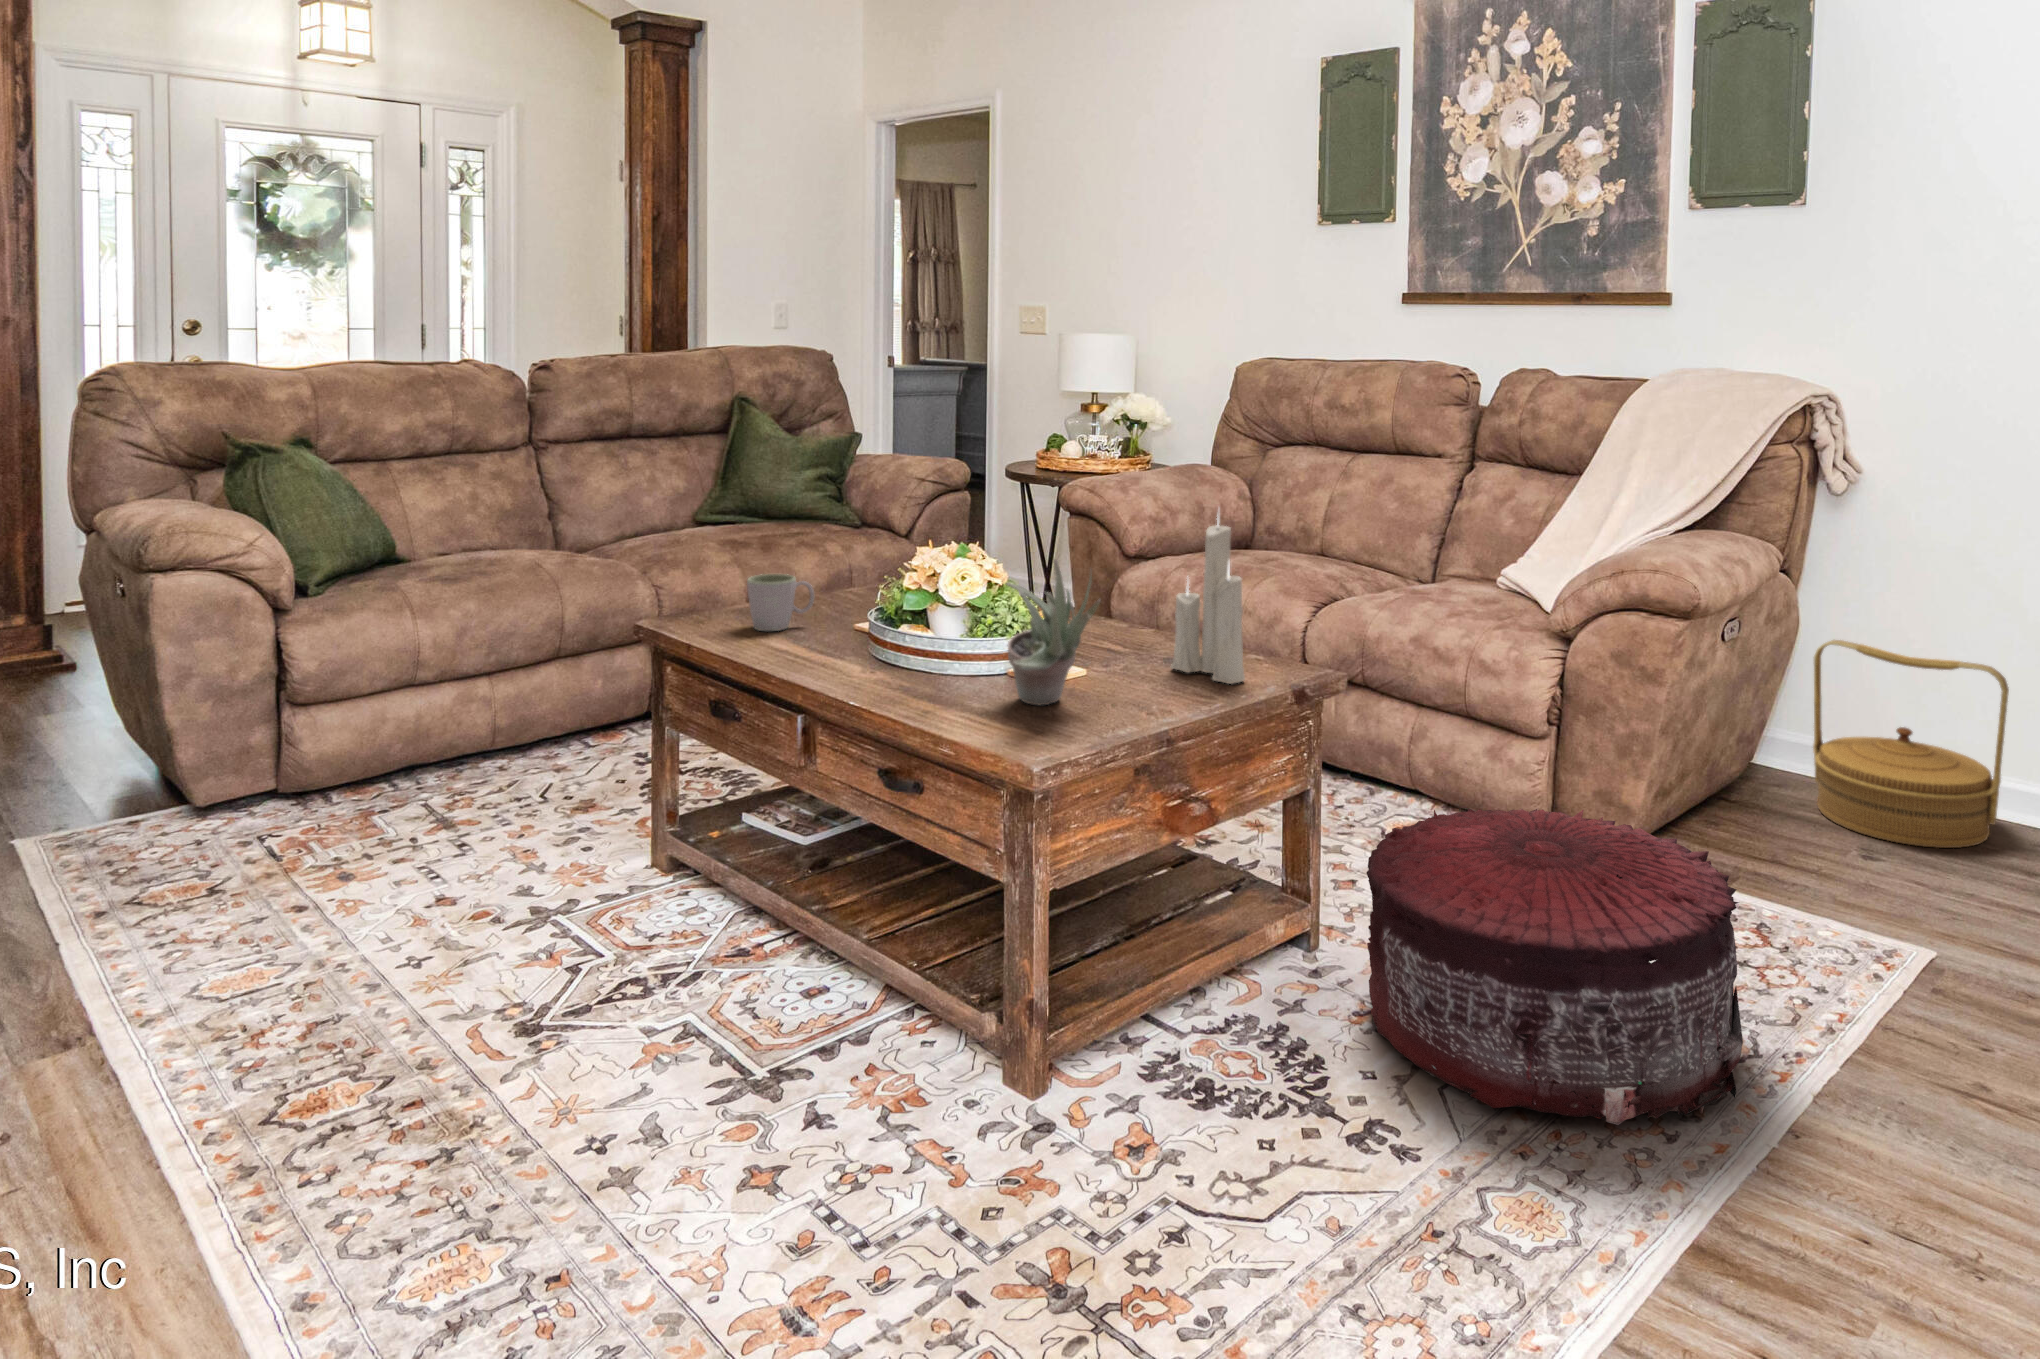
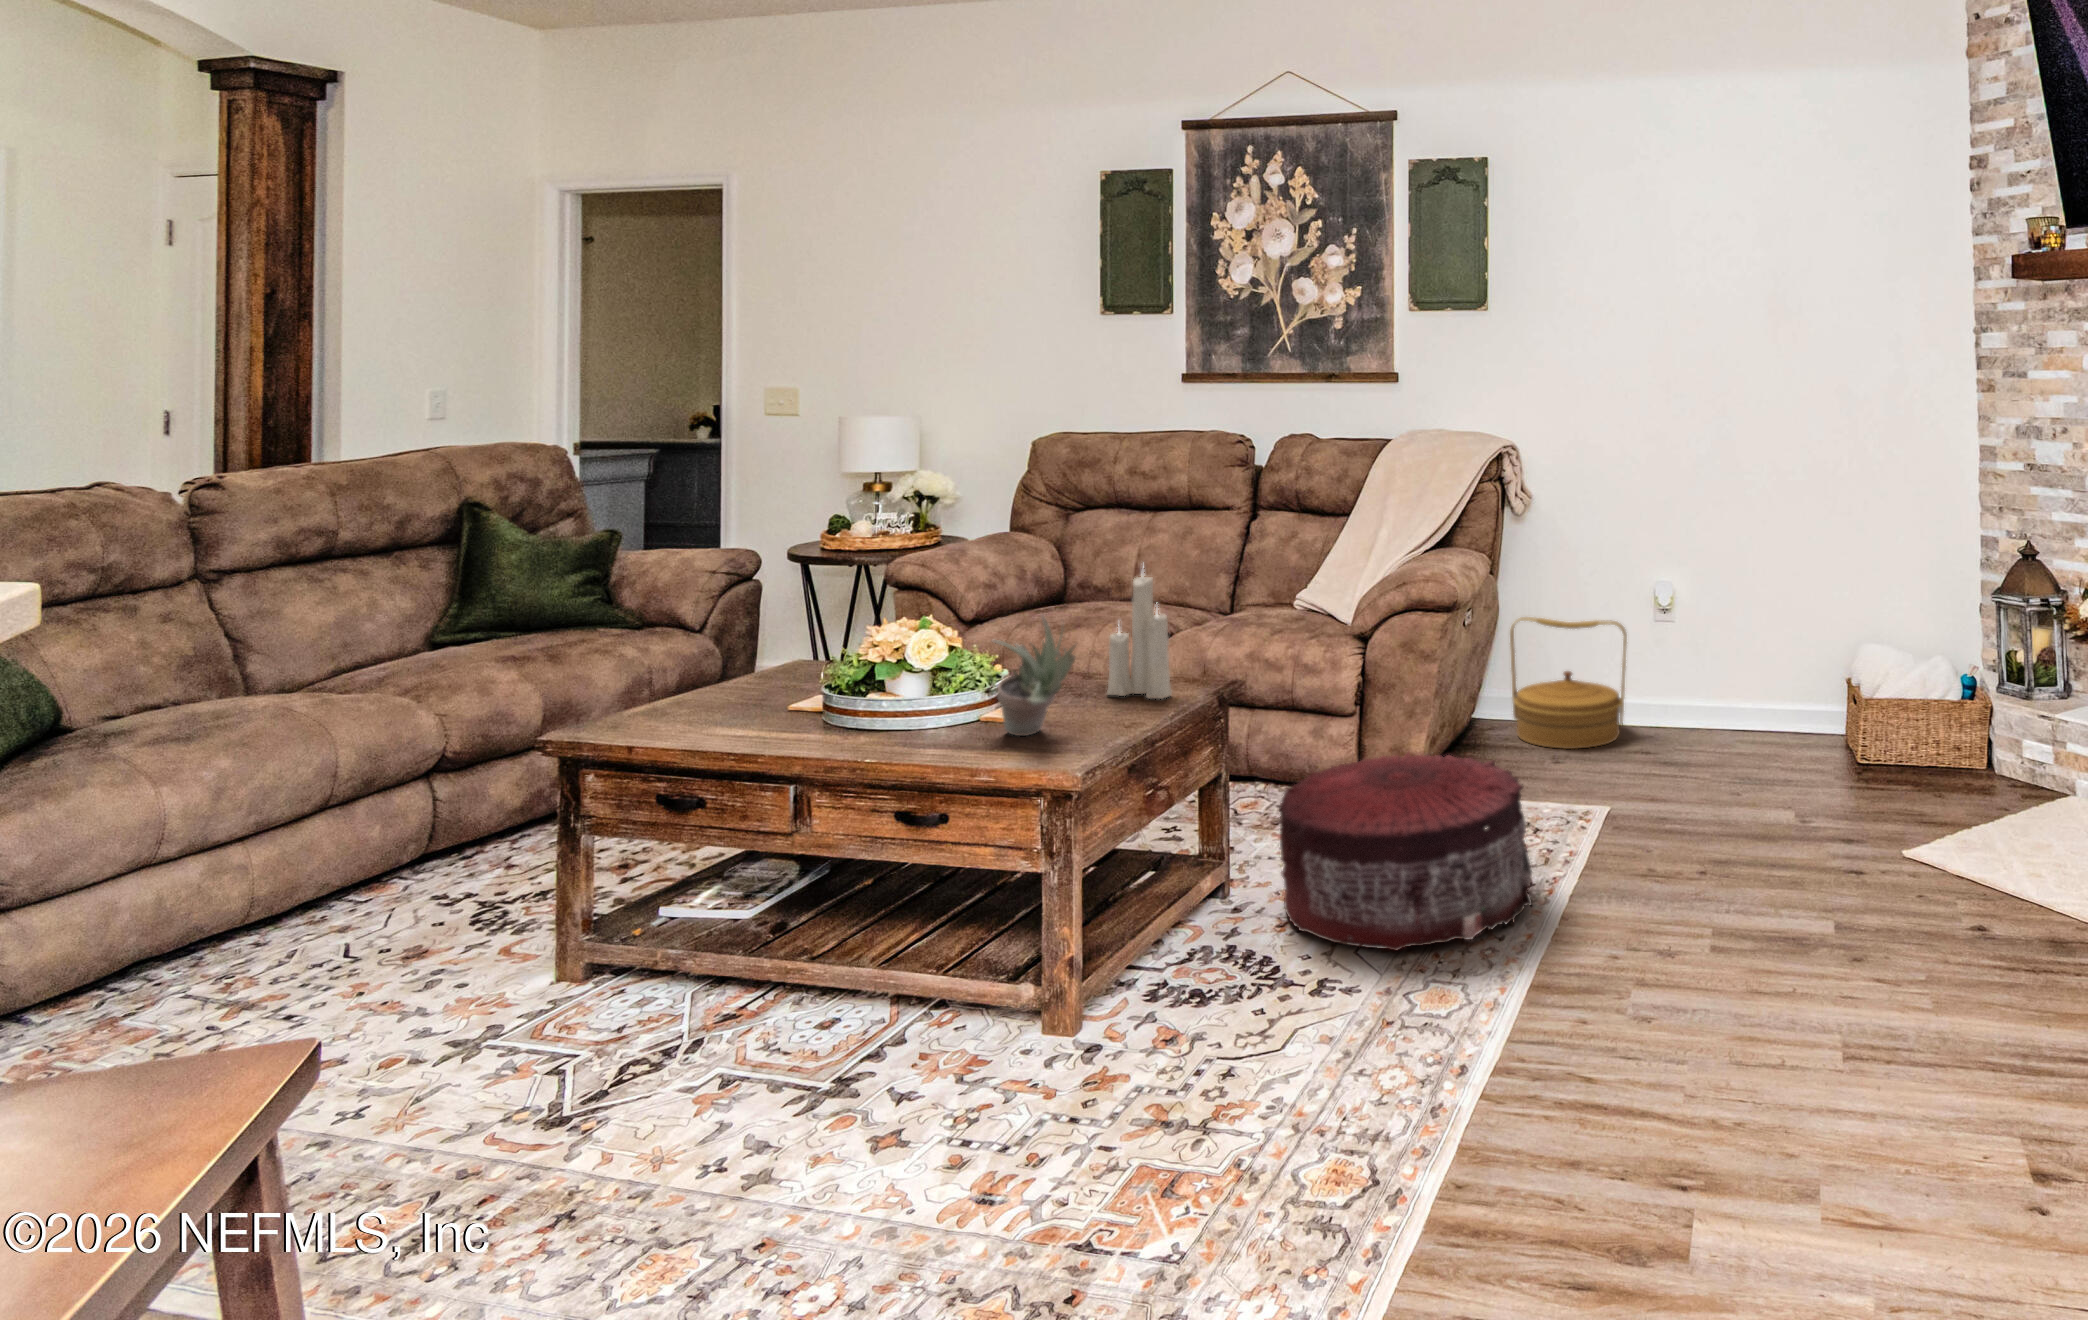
mug: present [747,574,814,631] -> none [674,666,743,722]

